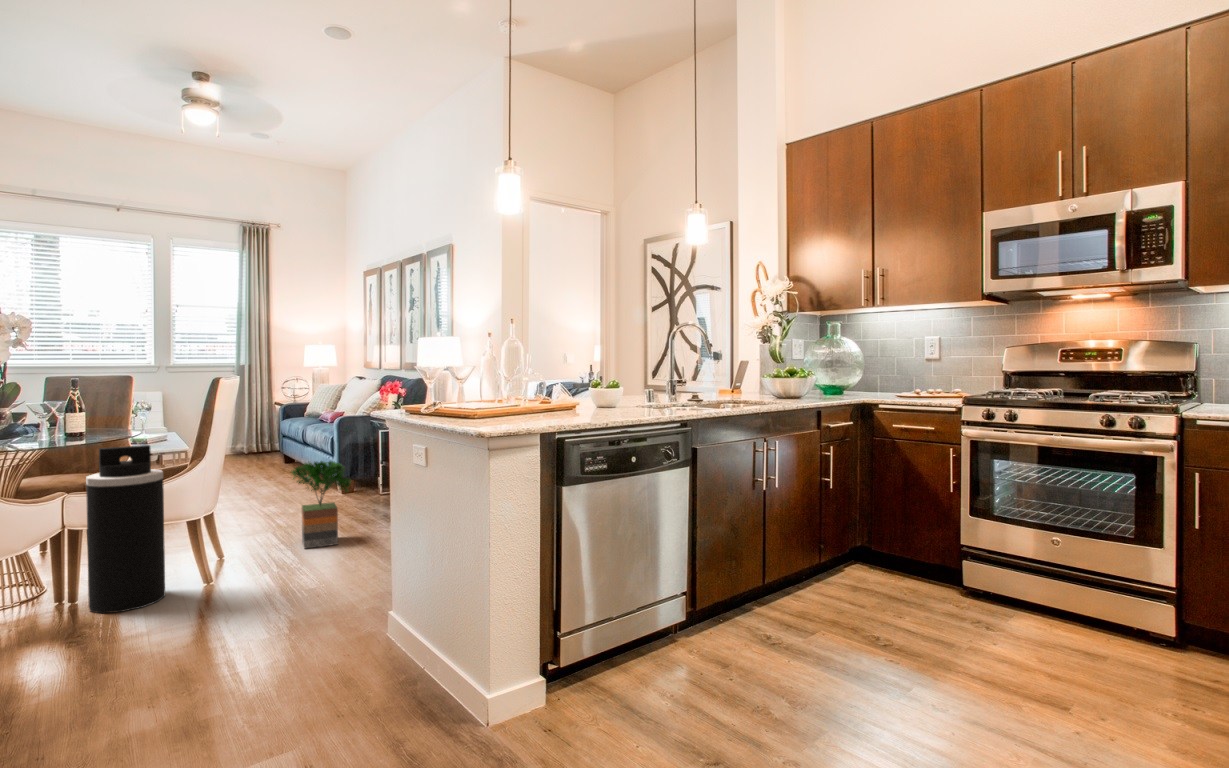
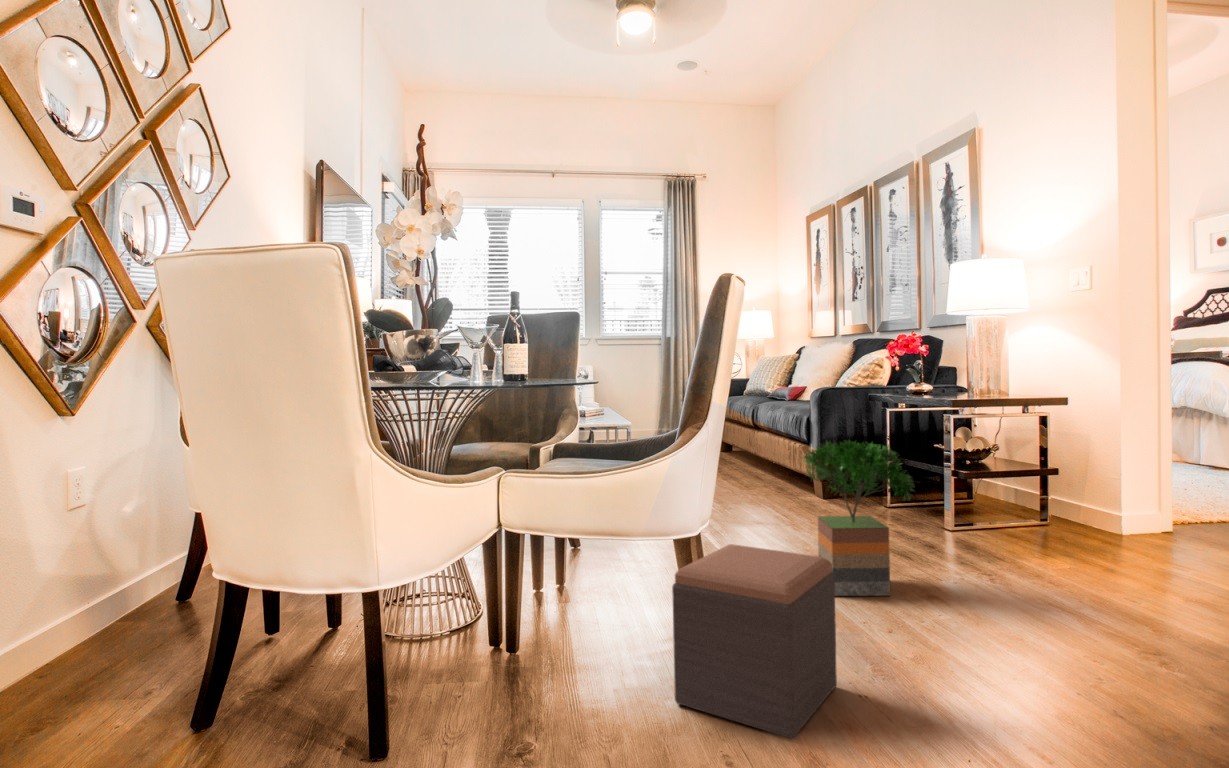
trash can: present [86,445,165,613] -> none [528,389,643,693]
footstool: none [179,524,276,608] -> present [672,544,837,739]

